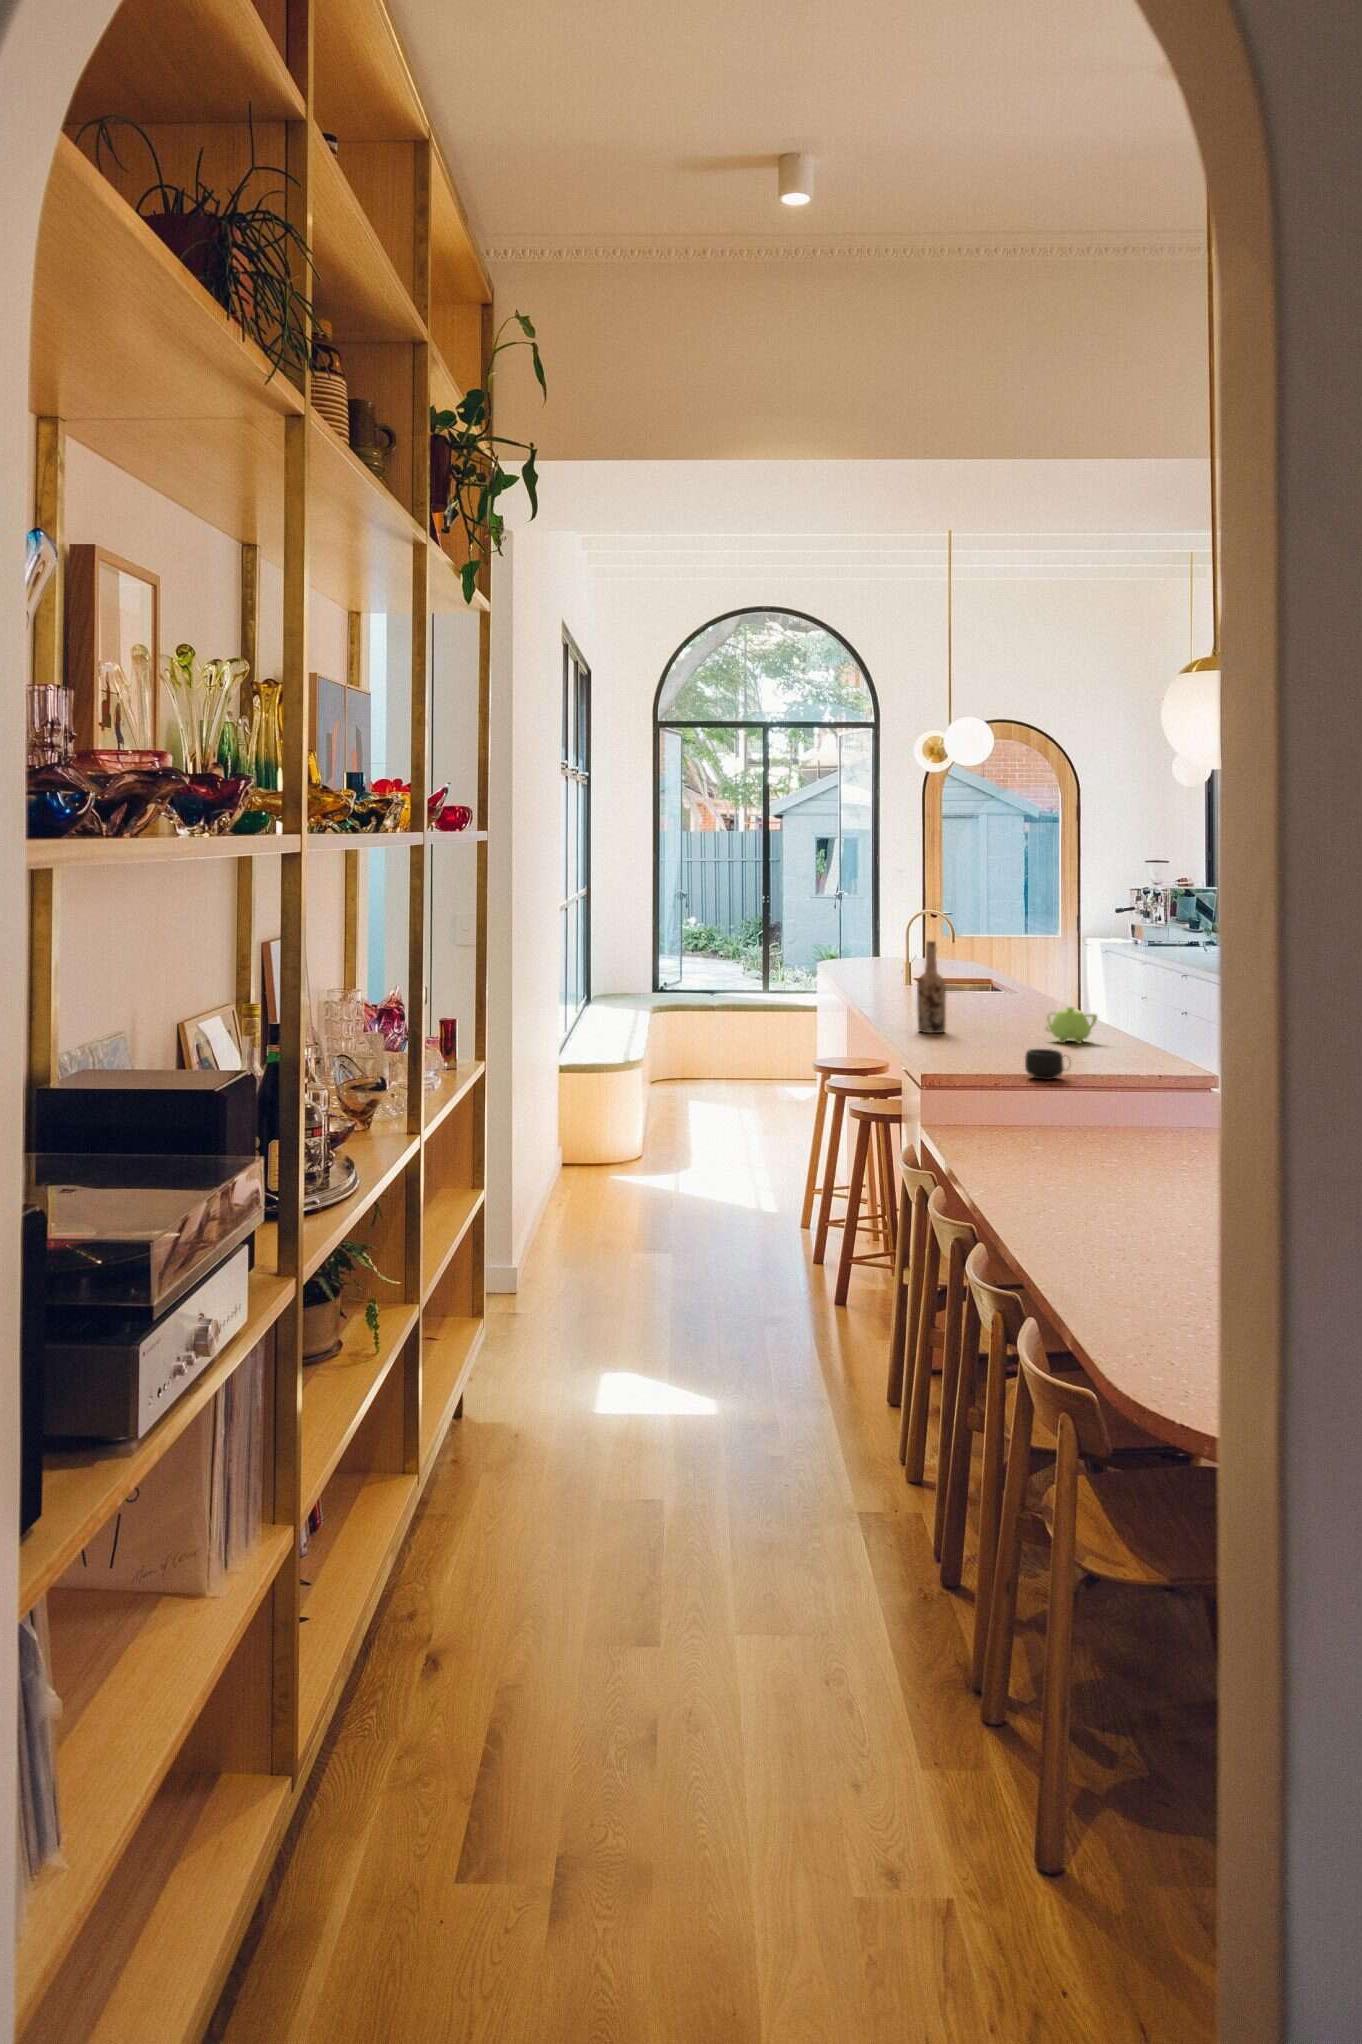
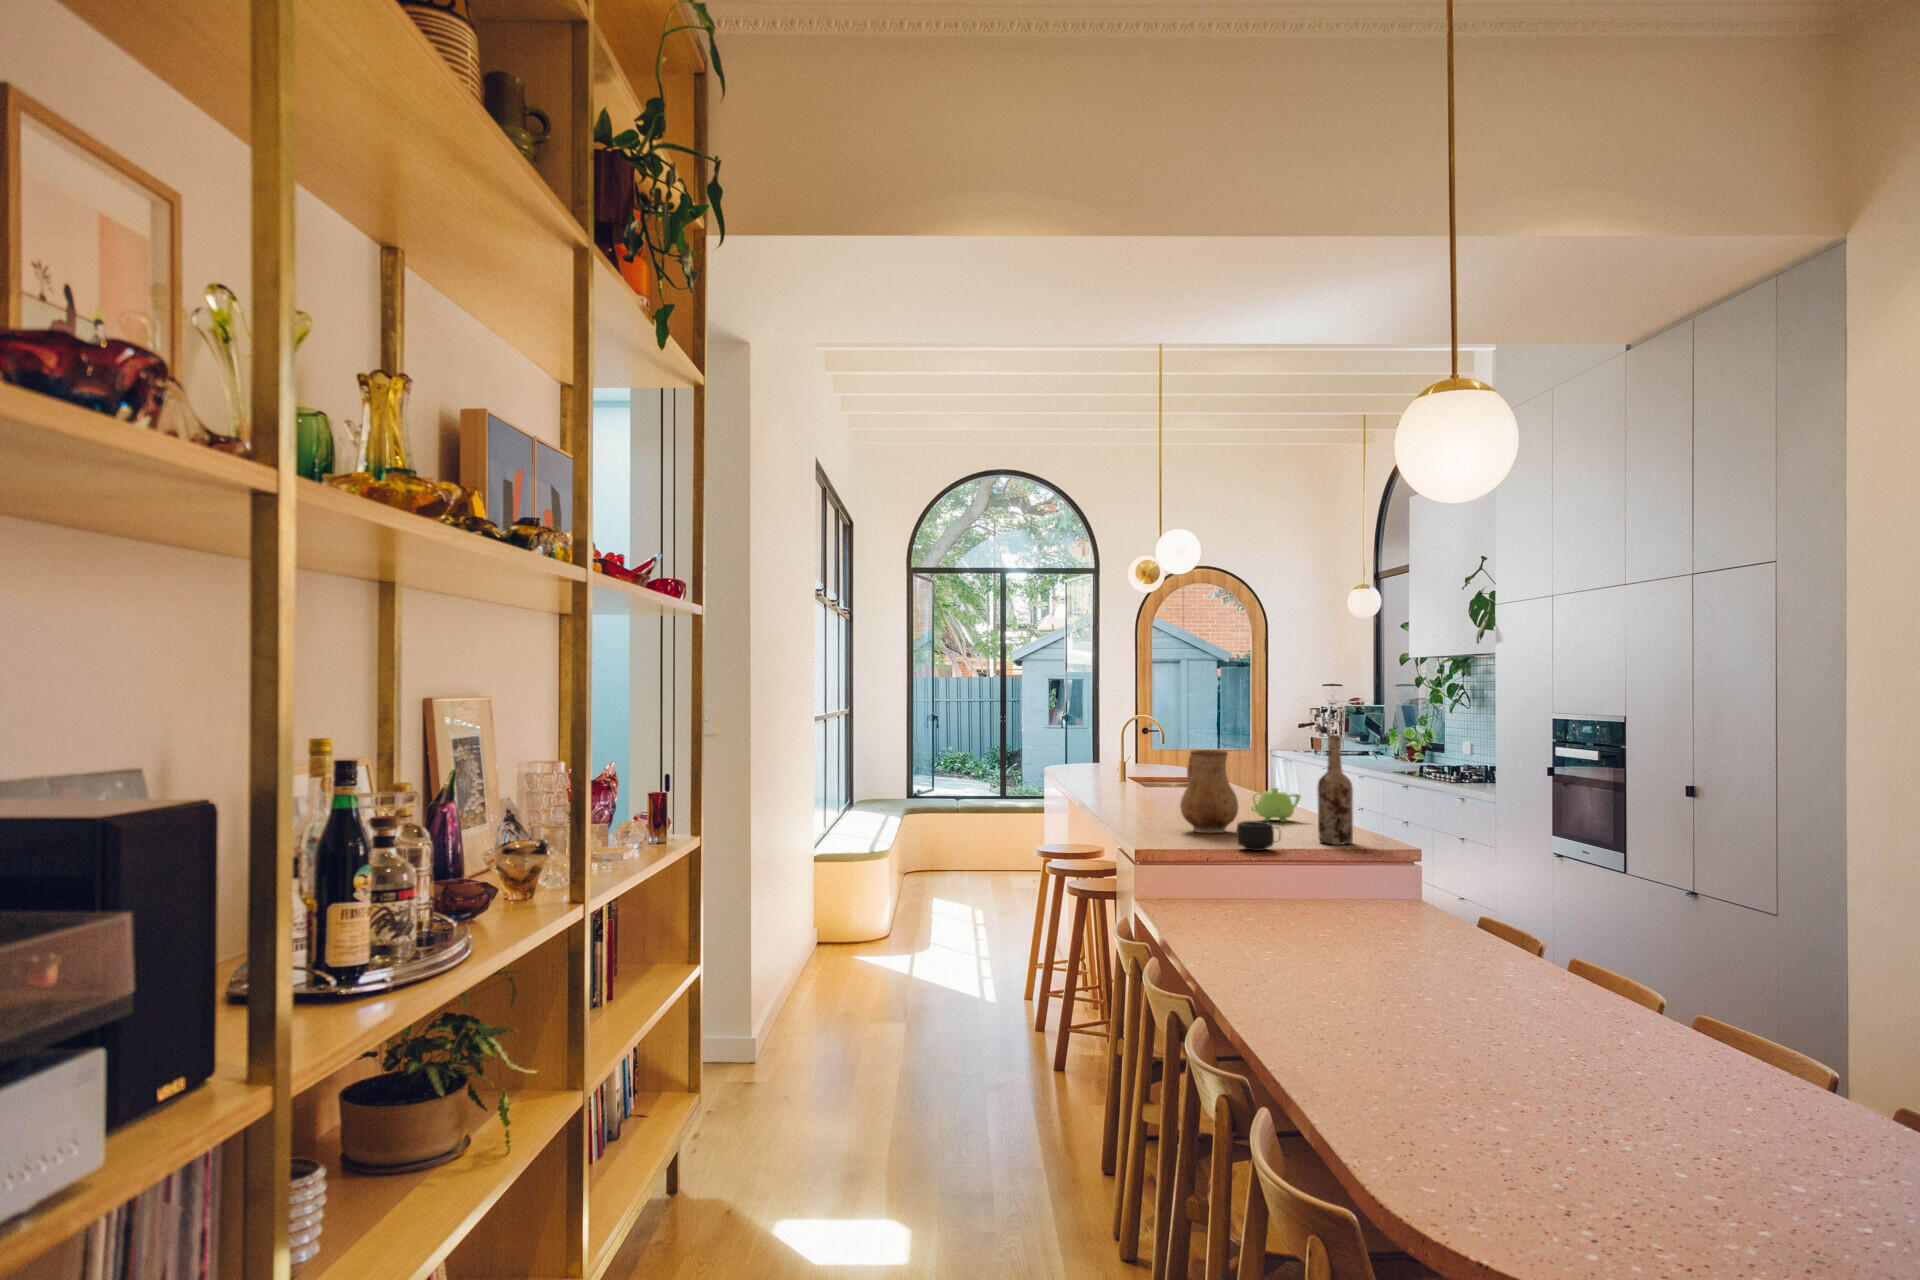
wine bottle: present [917,941,946,1033] -> present [1317,735,1353,845]
ceramic pitcher: none [969,969,1030,1057] -> present [1180,750,1238,833]

